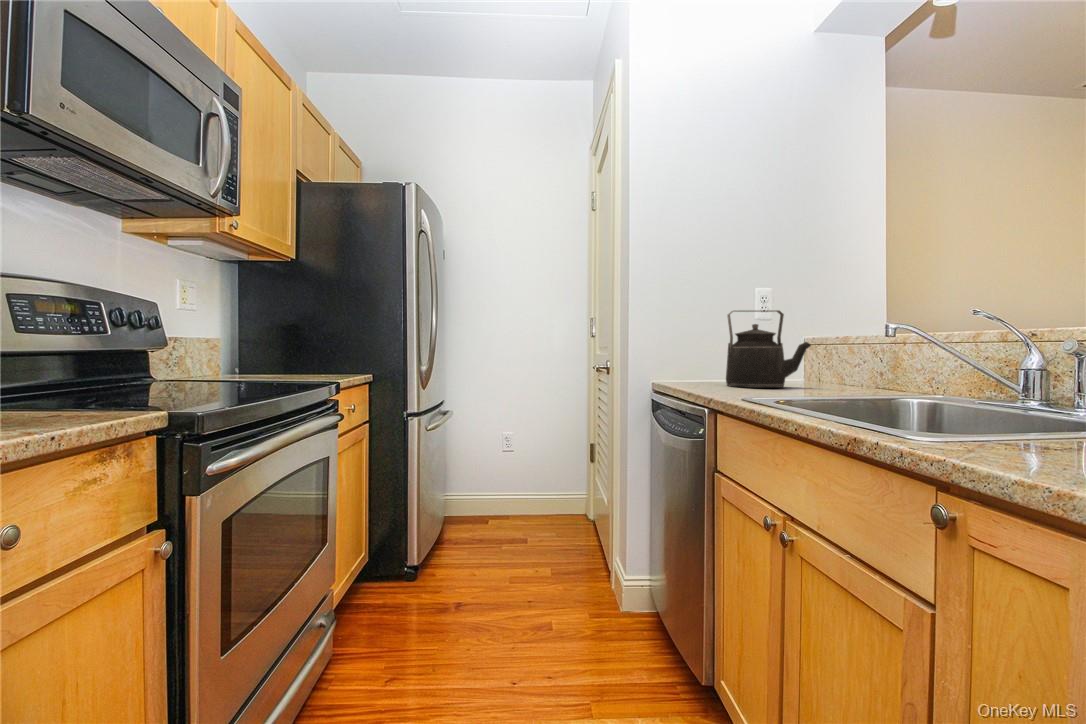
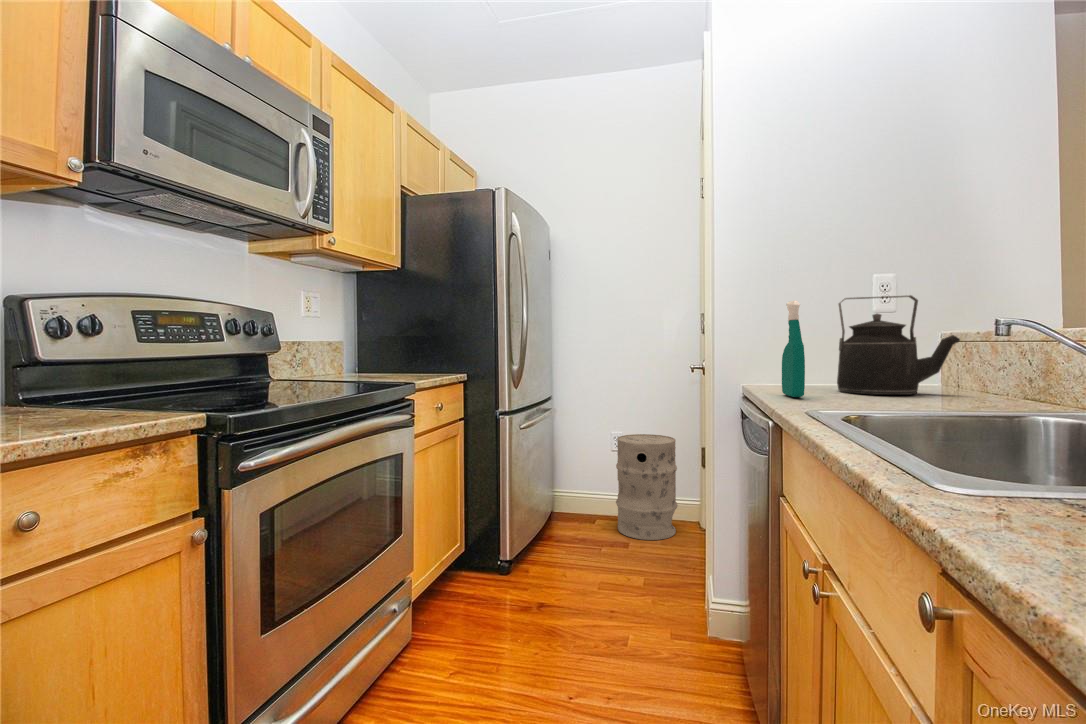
spray bottle: none [693,311,716,390] -> present [782,301,805,397]
trash can: none [506,434,563,532] -> present [616,434,678,540]

